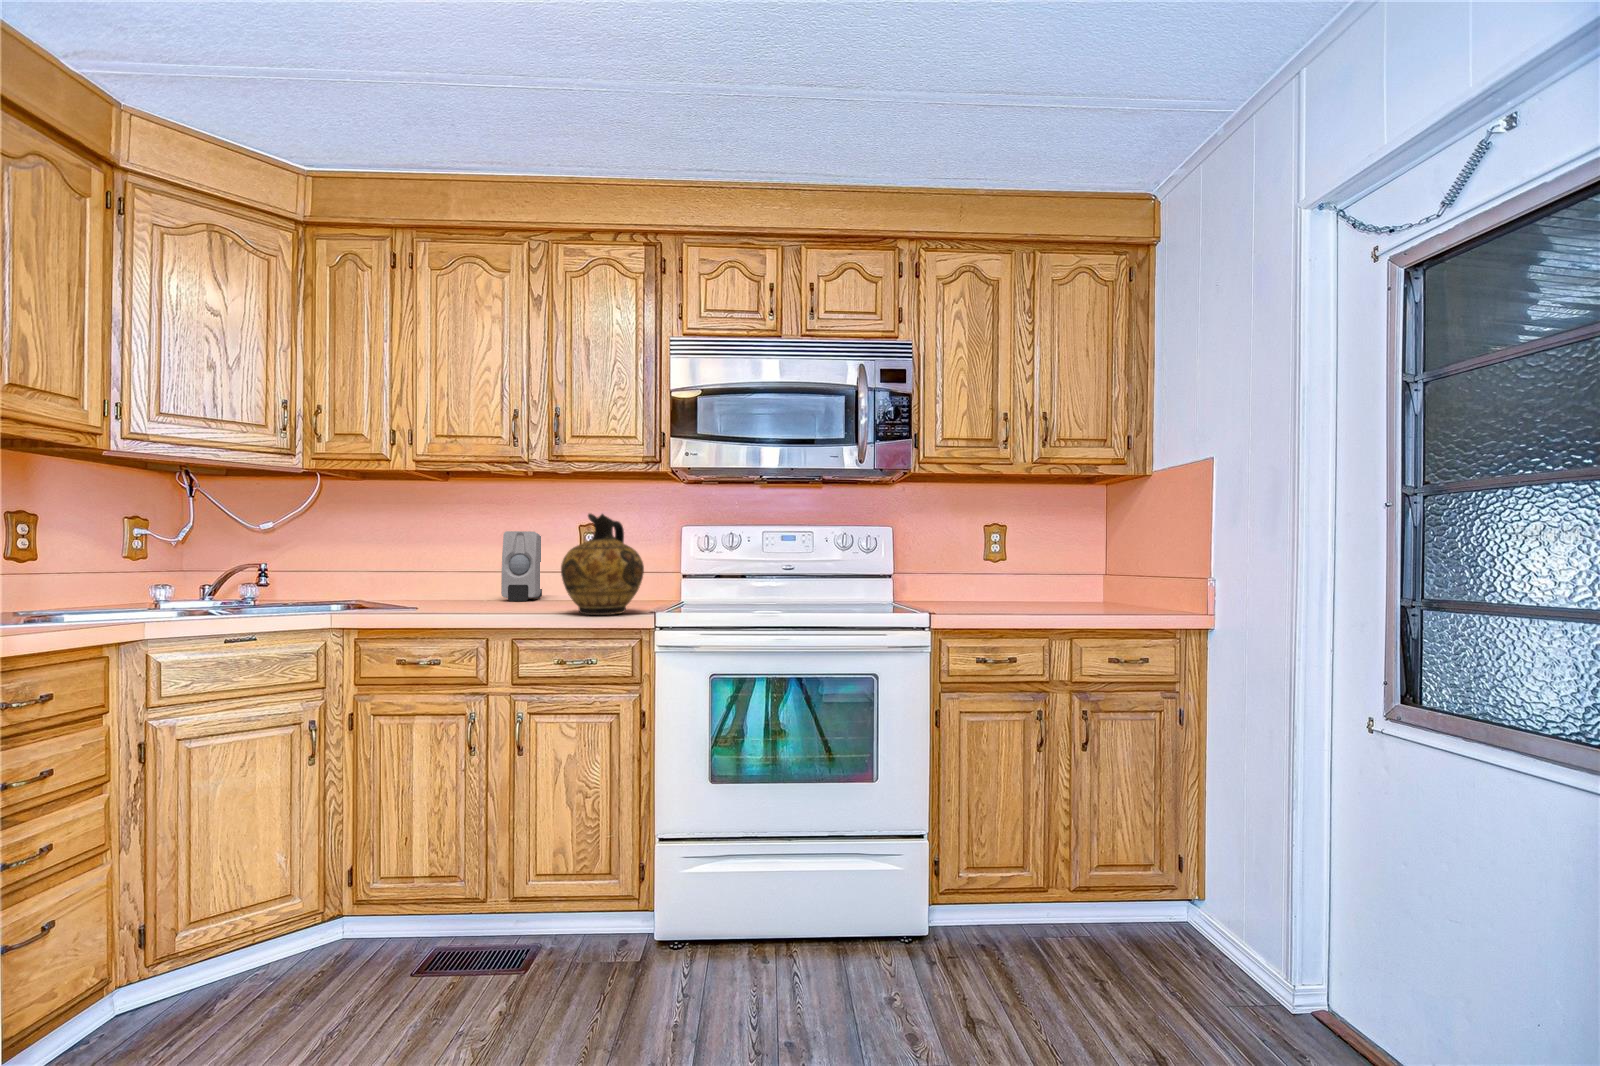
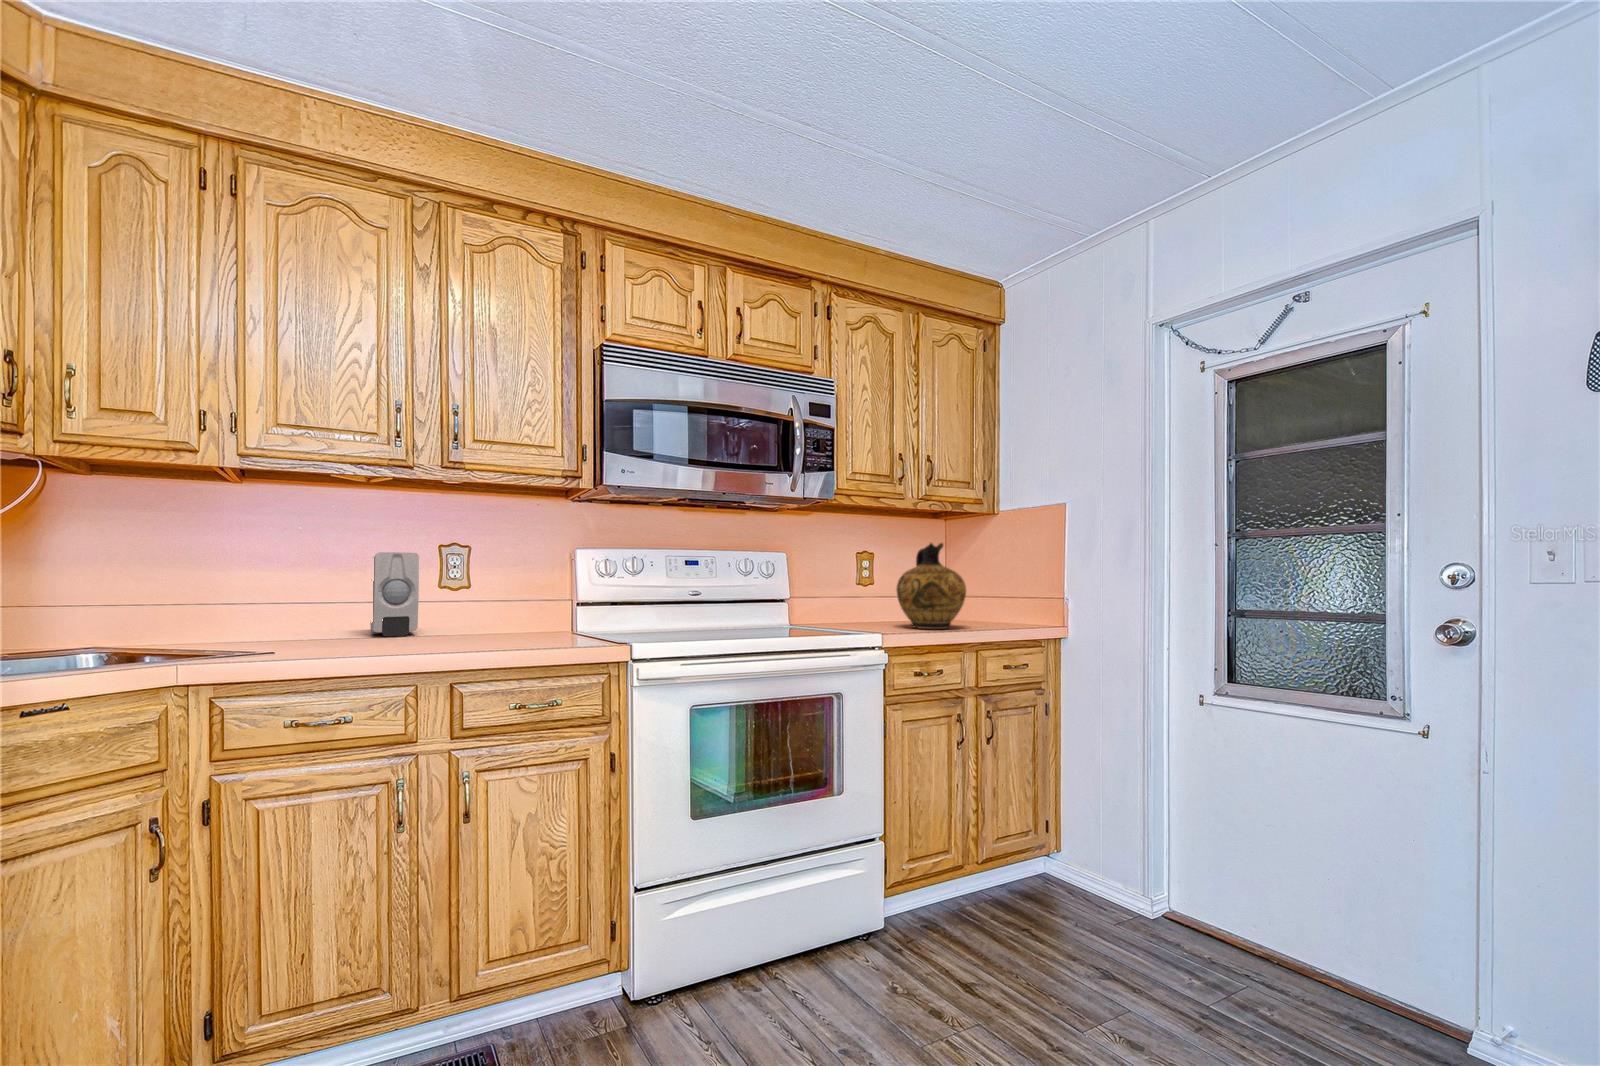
ceramic jug: present [561,514,644,615] -> present [897,543,966,629]

